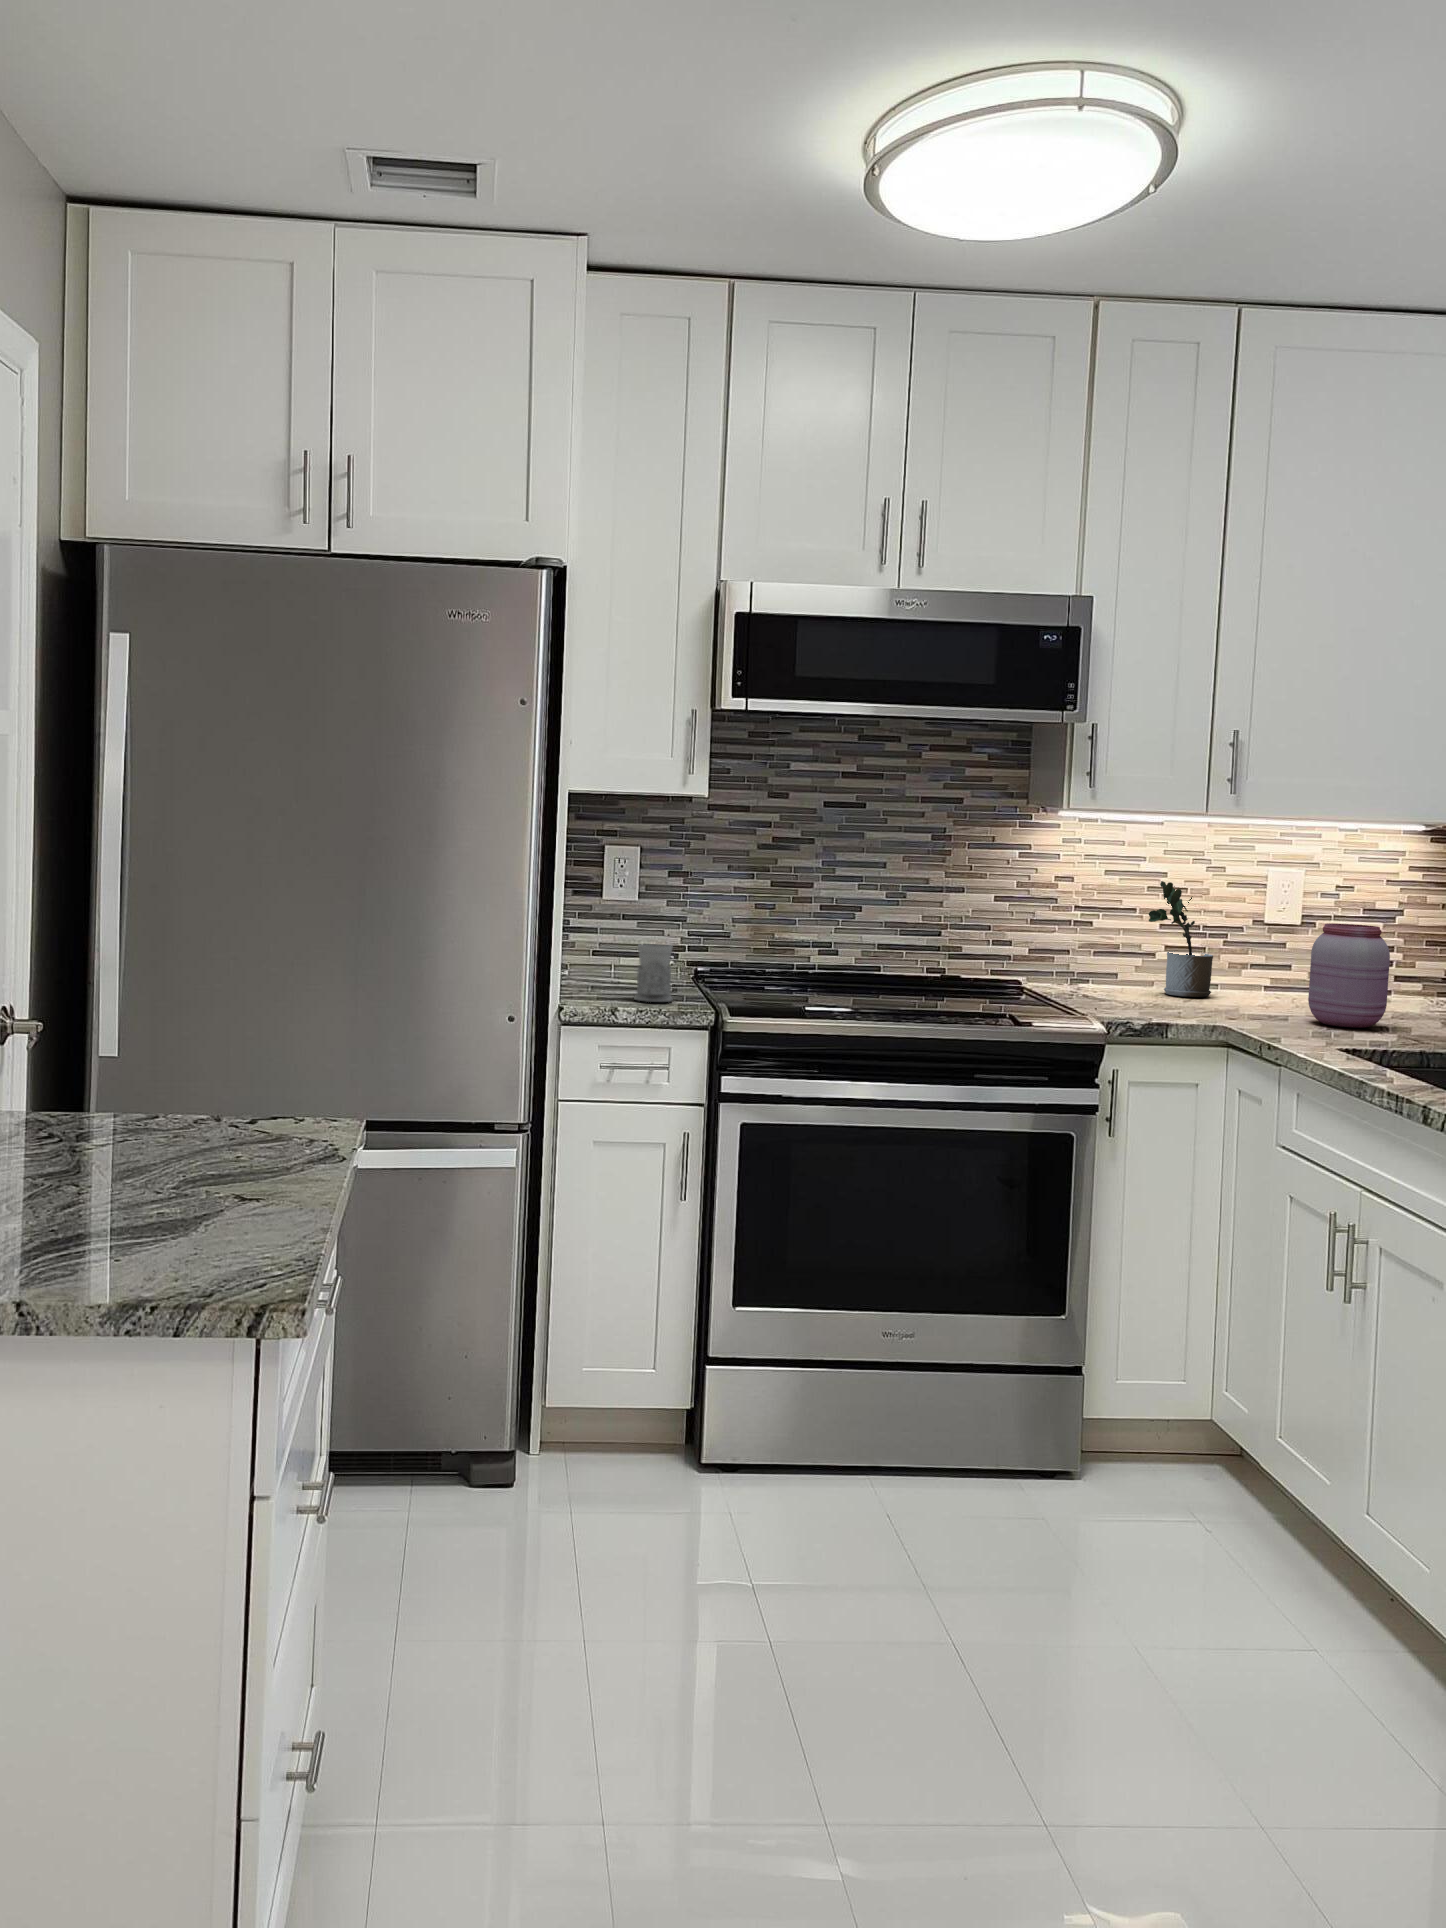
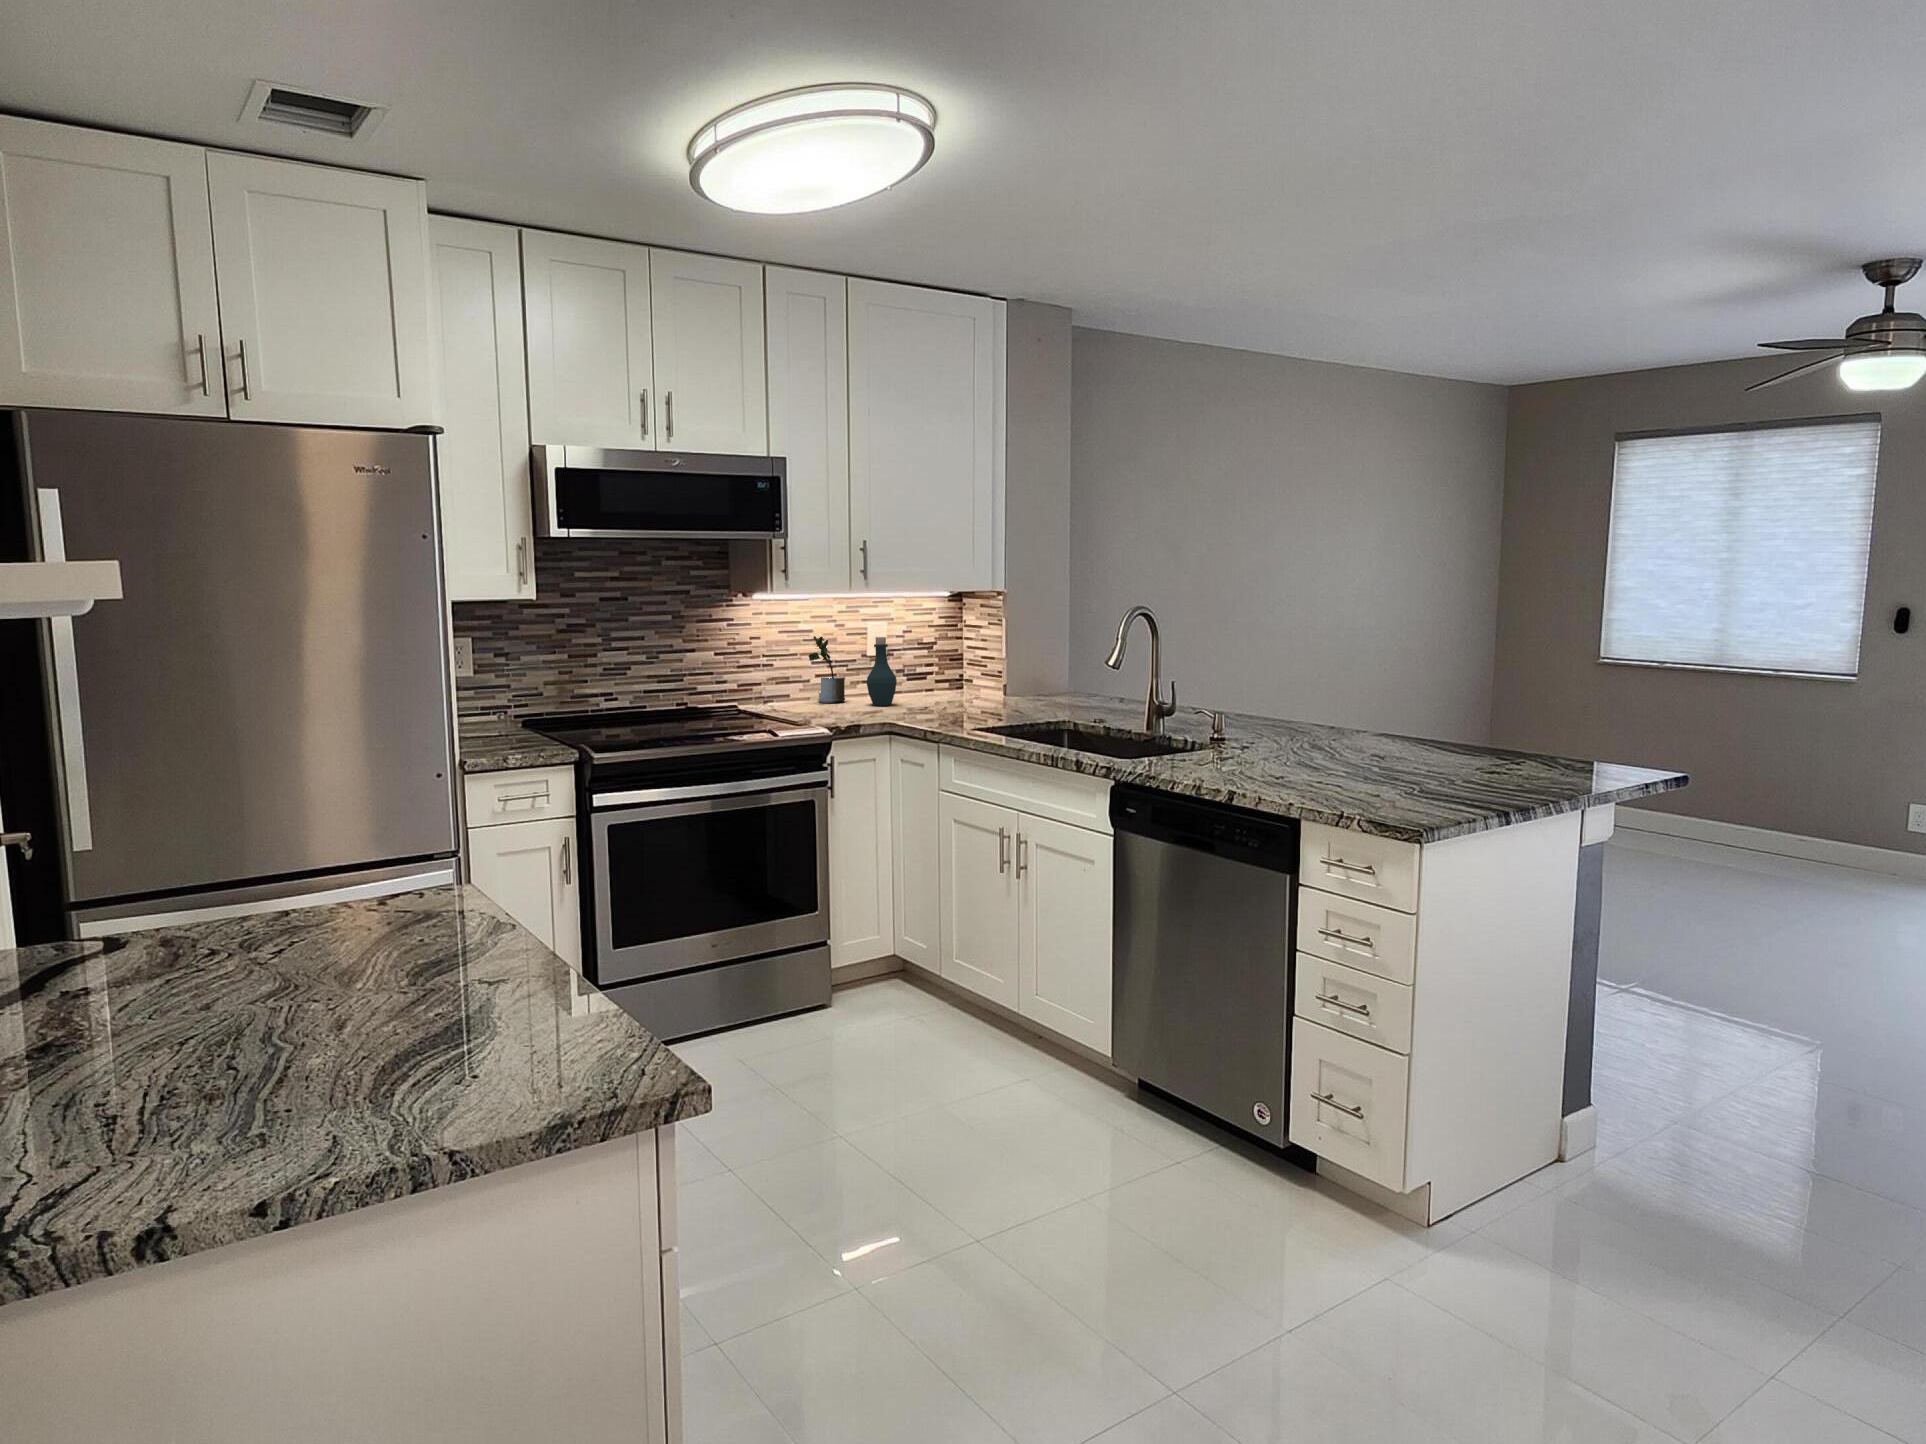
bottle: none [1240,890,1297,1011] -> present [867,637,897,706]
jar: present [1308,924,1390,1027] -> none [912,653,953,710]
mug: present [634,944,672,1002] -> none [506,707,537,749]

